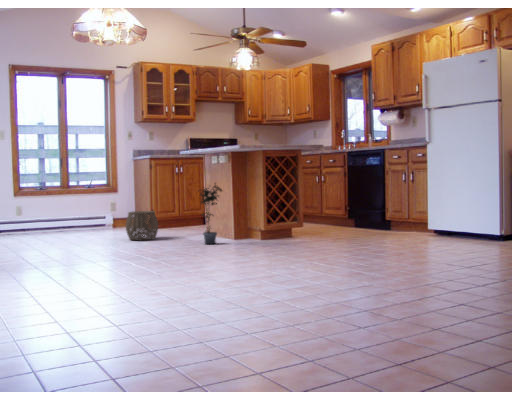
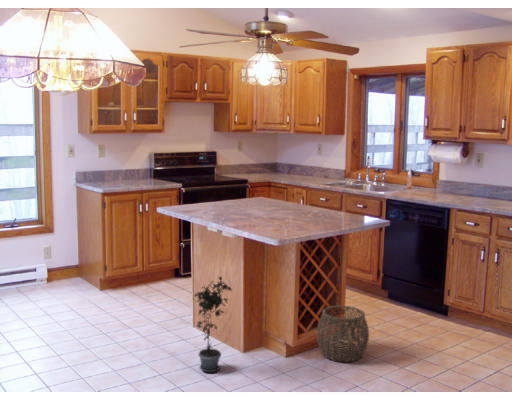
woven basket: present [126,211,158,240] -> present [317,306,369,362]

